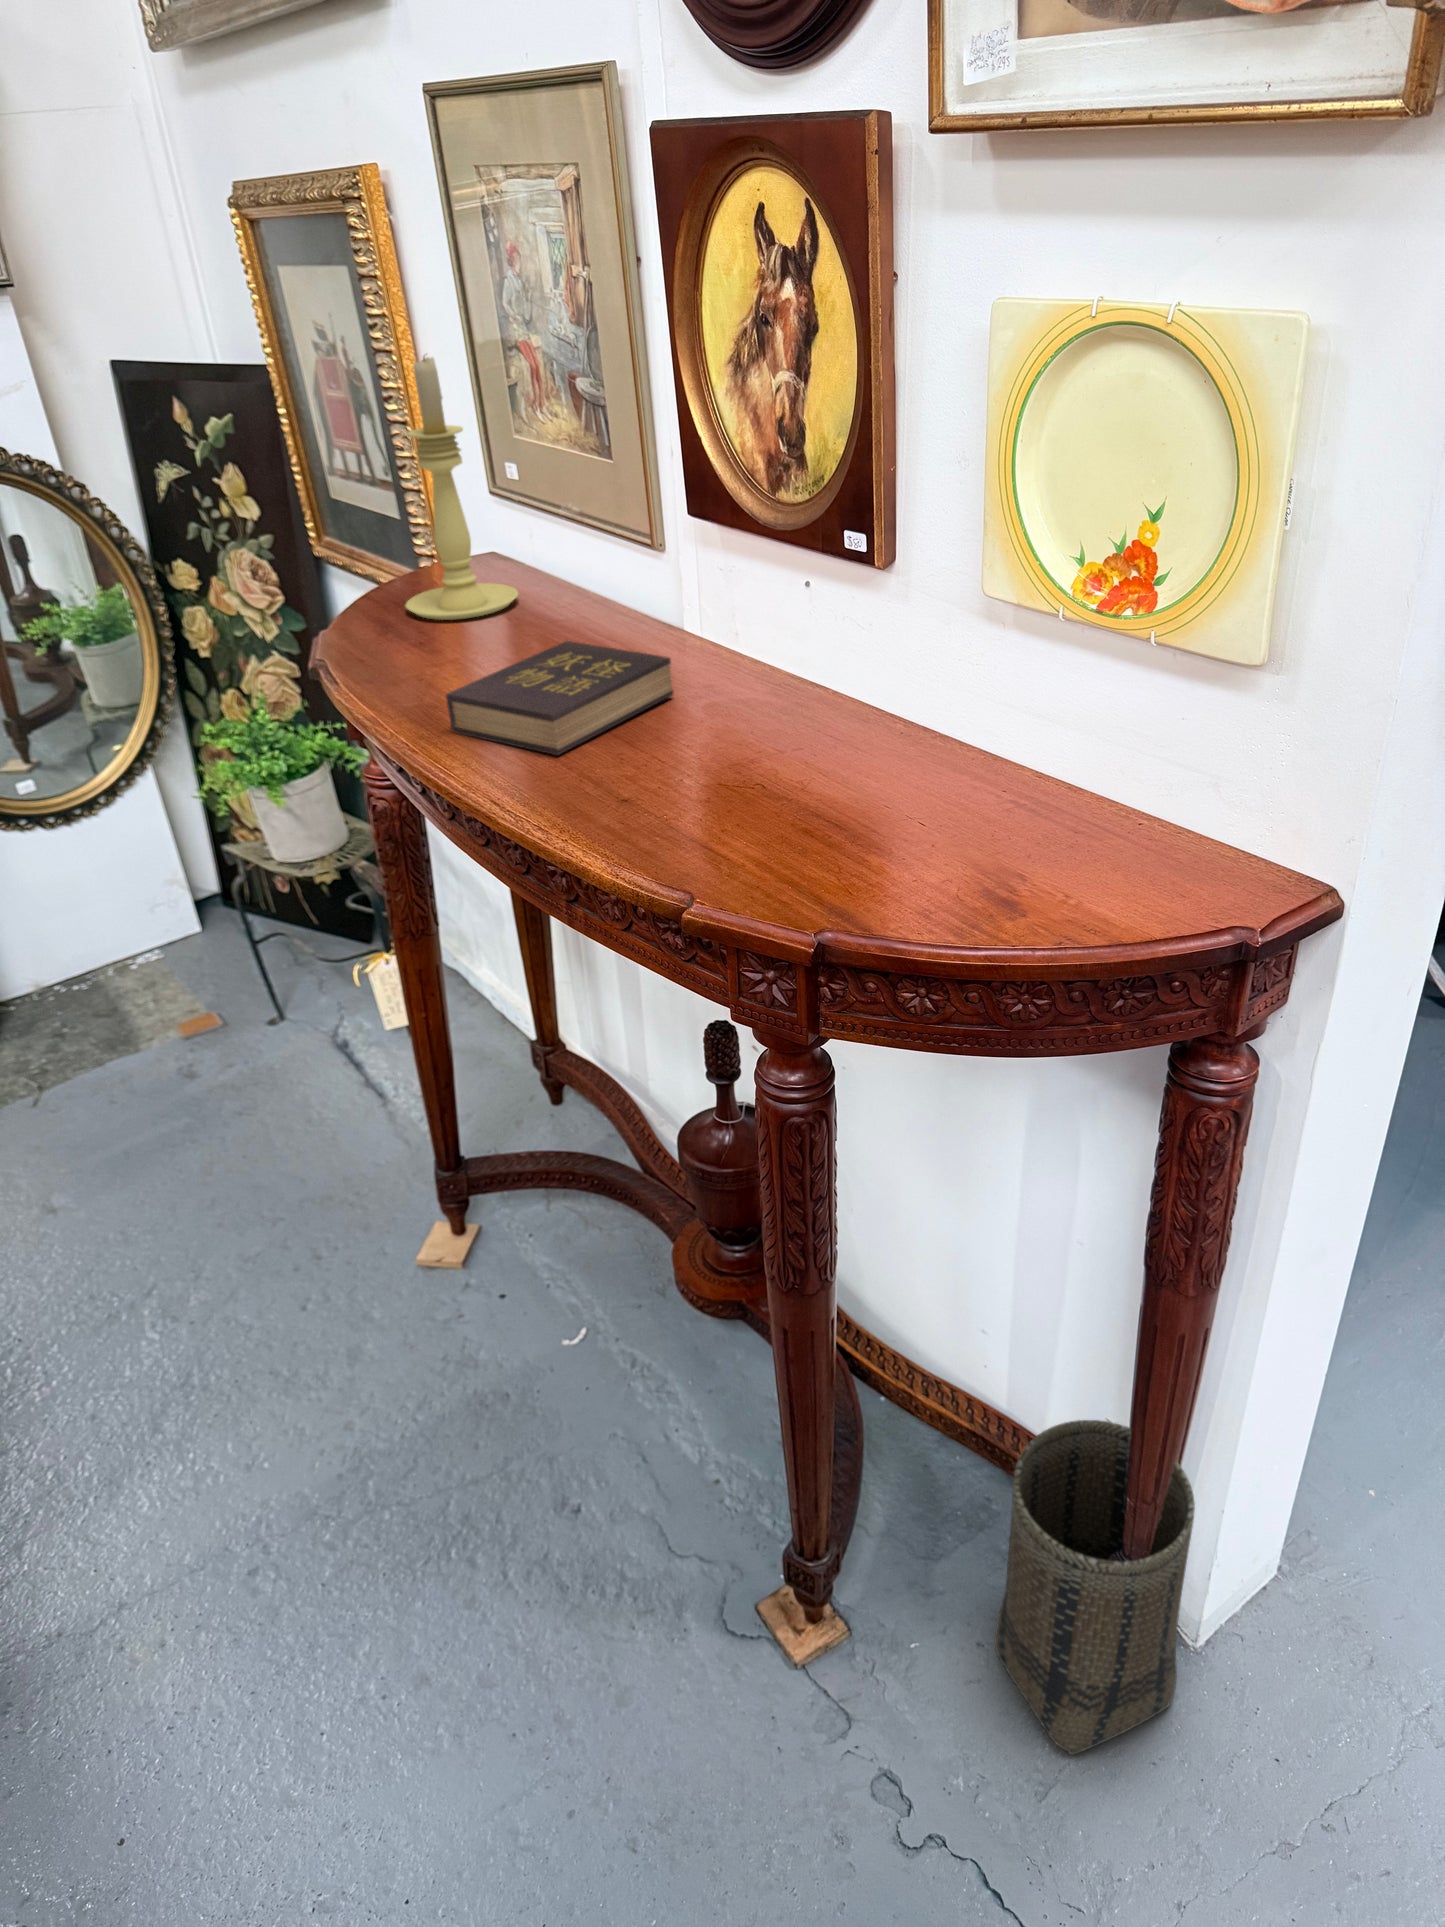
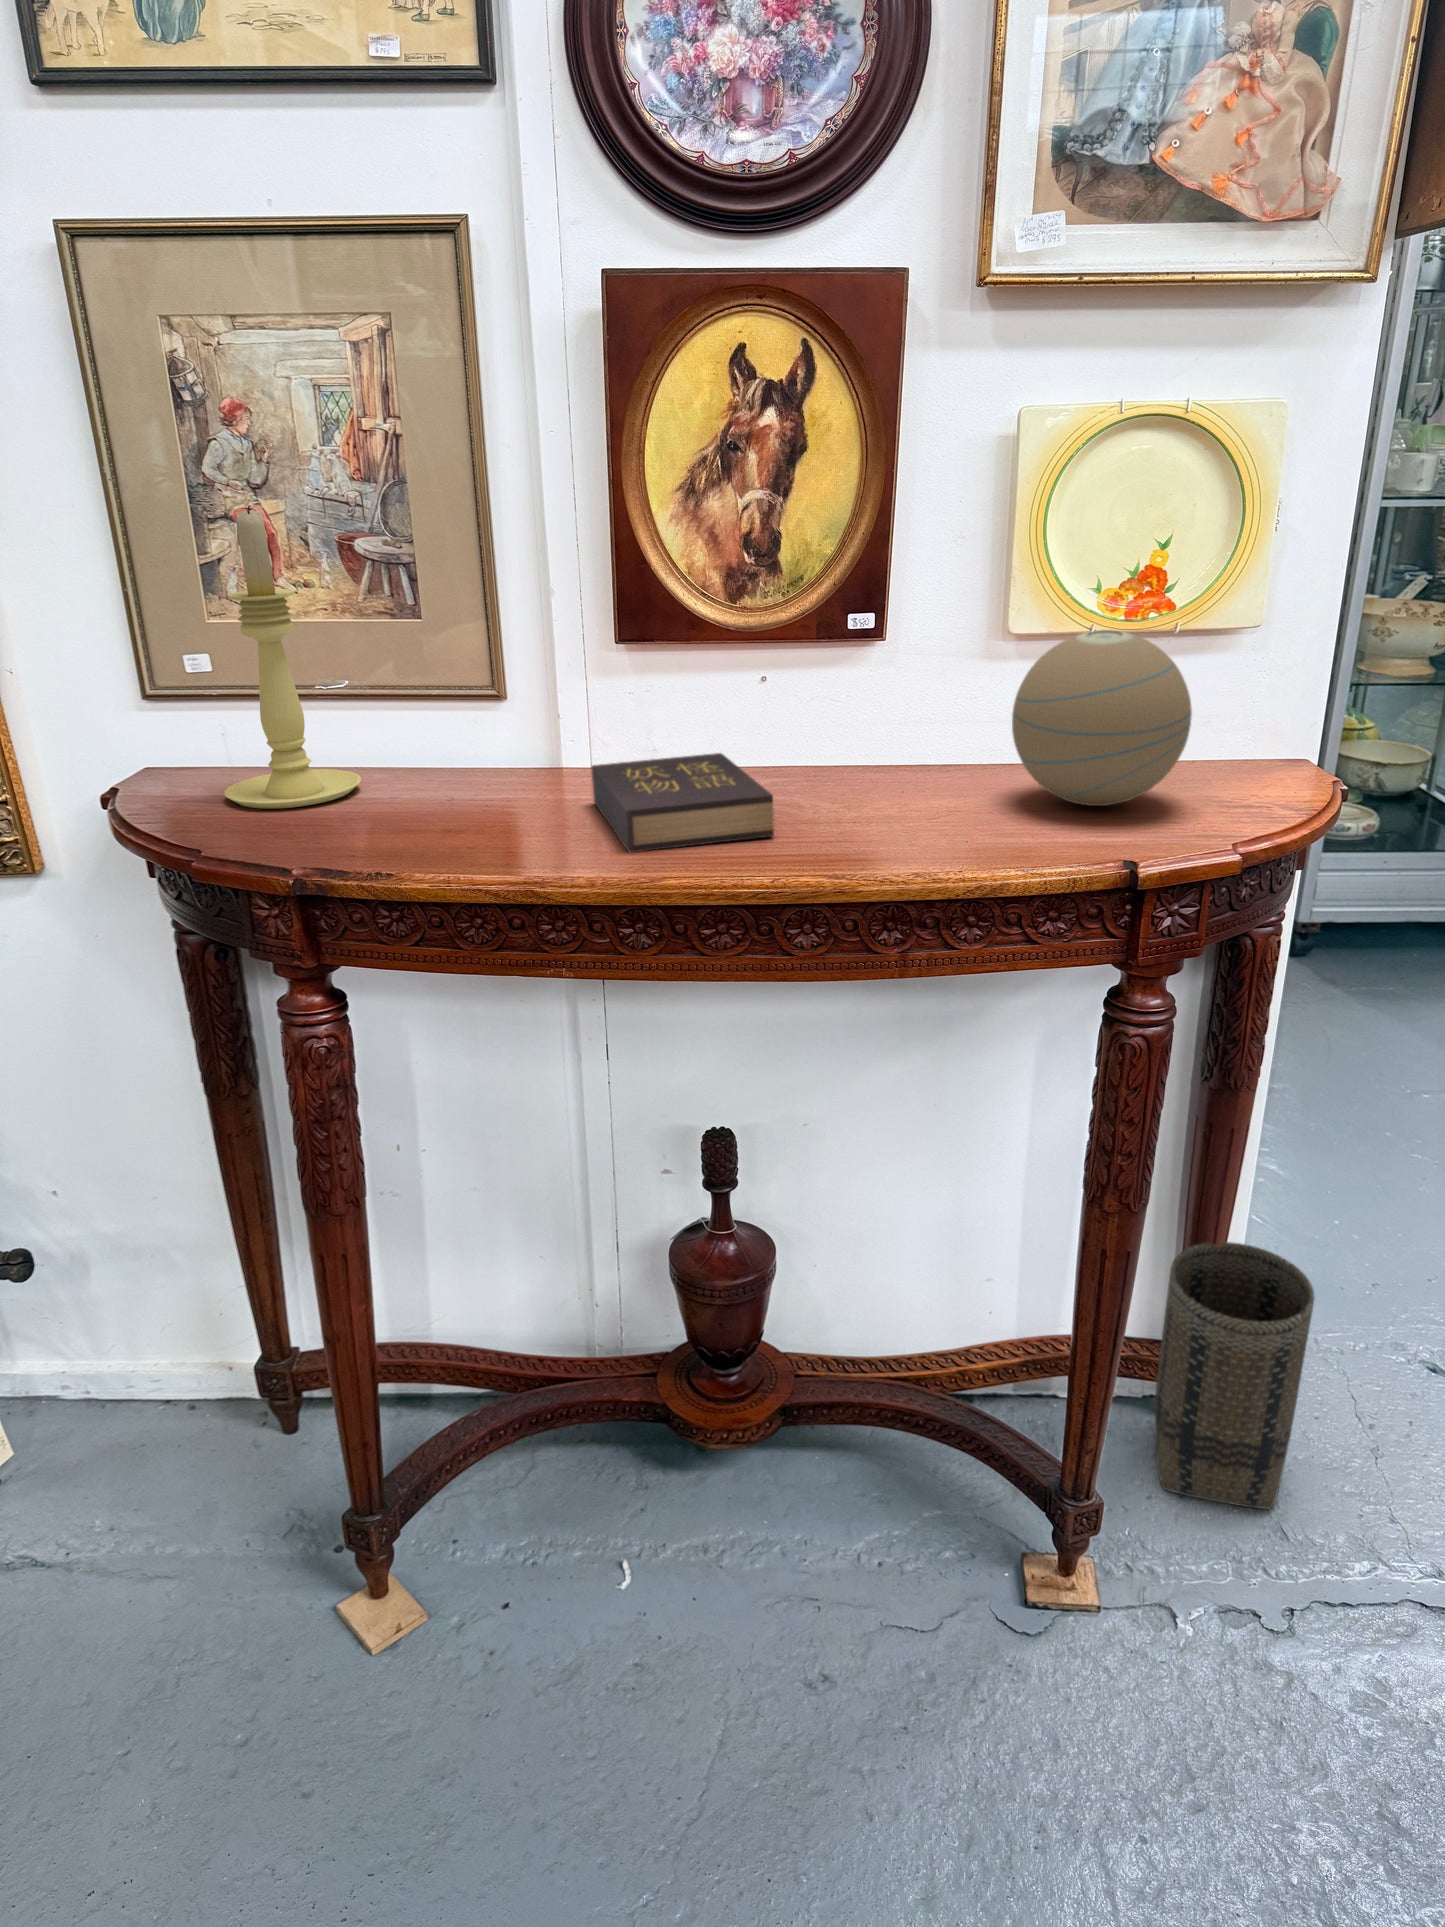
decorative orb: none [779,619,996,837] -> present [1012,630,1192,806]

